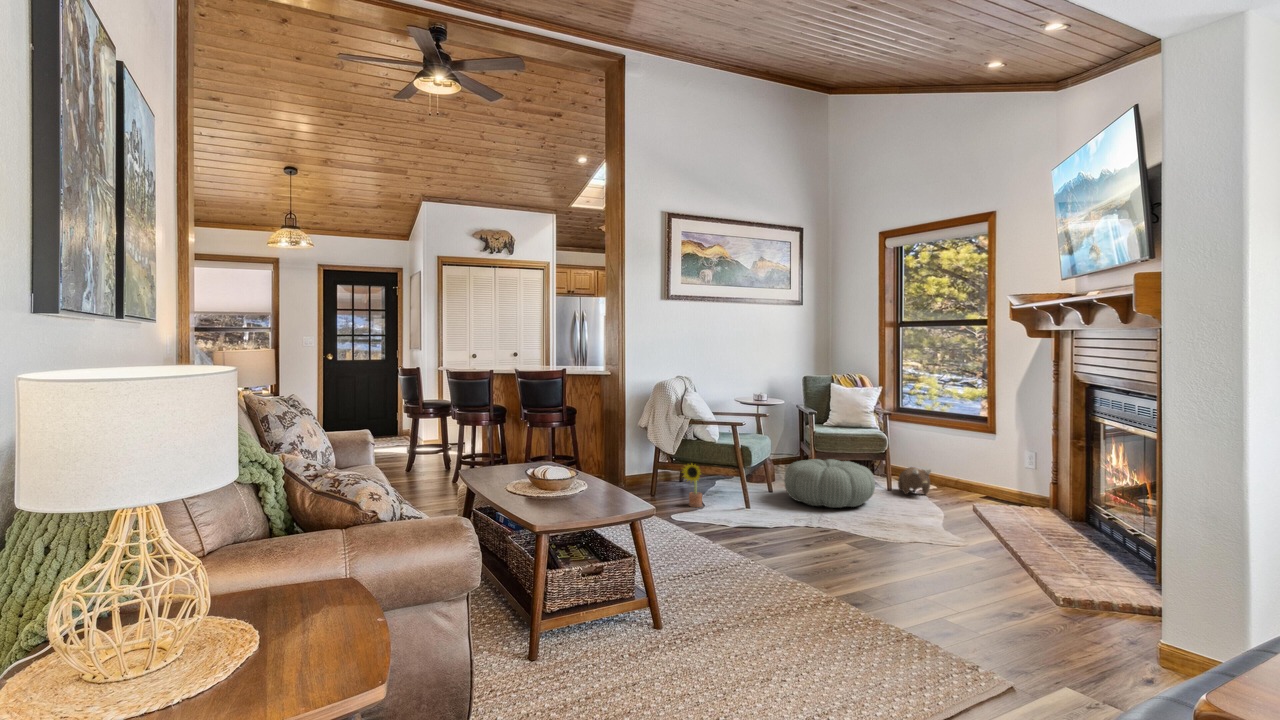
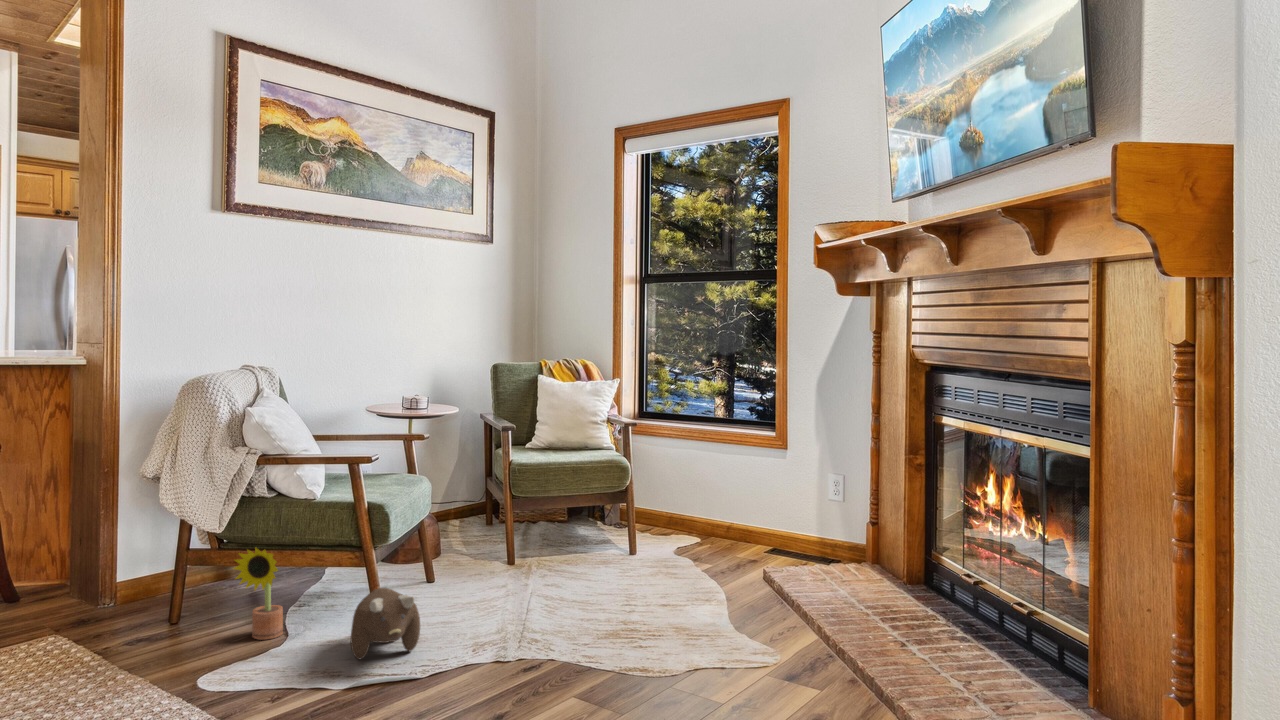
pouf: present [784,459,875,508] -> none [457,511,616,606]
plush toy: present [898,467,931,495] -> present [351,588,420,659]

